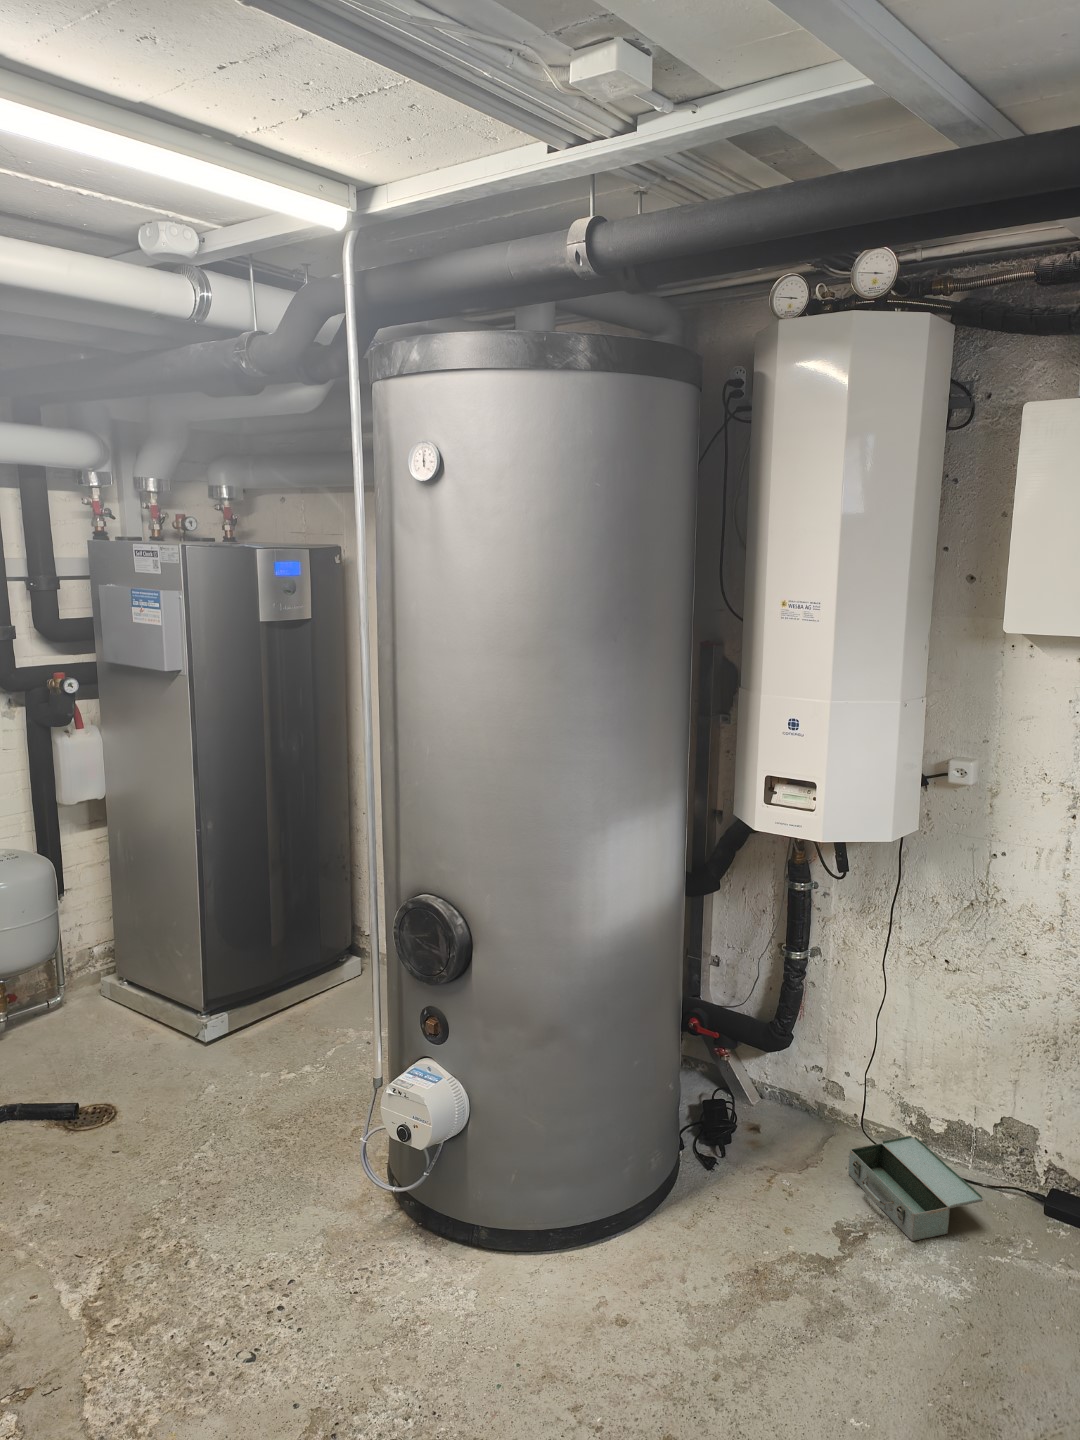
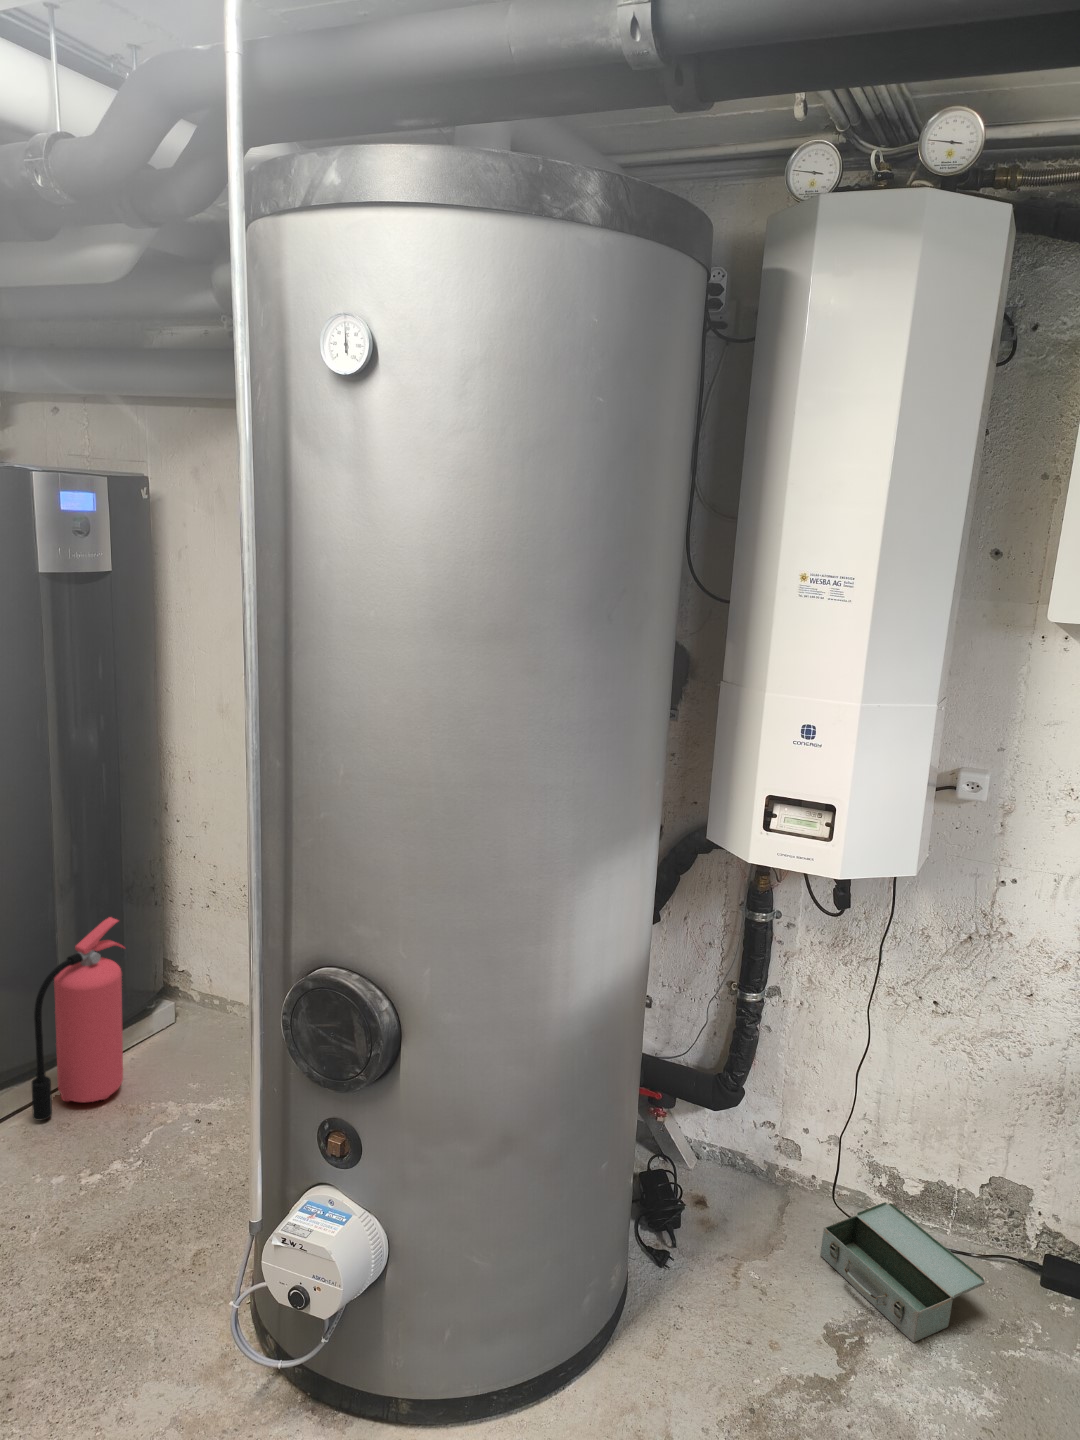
fire extinguisher: none [251,886,320,1035] -> present [32,917,125,1120]

